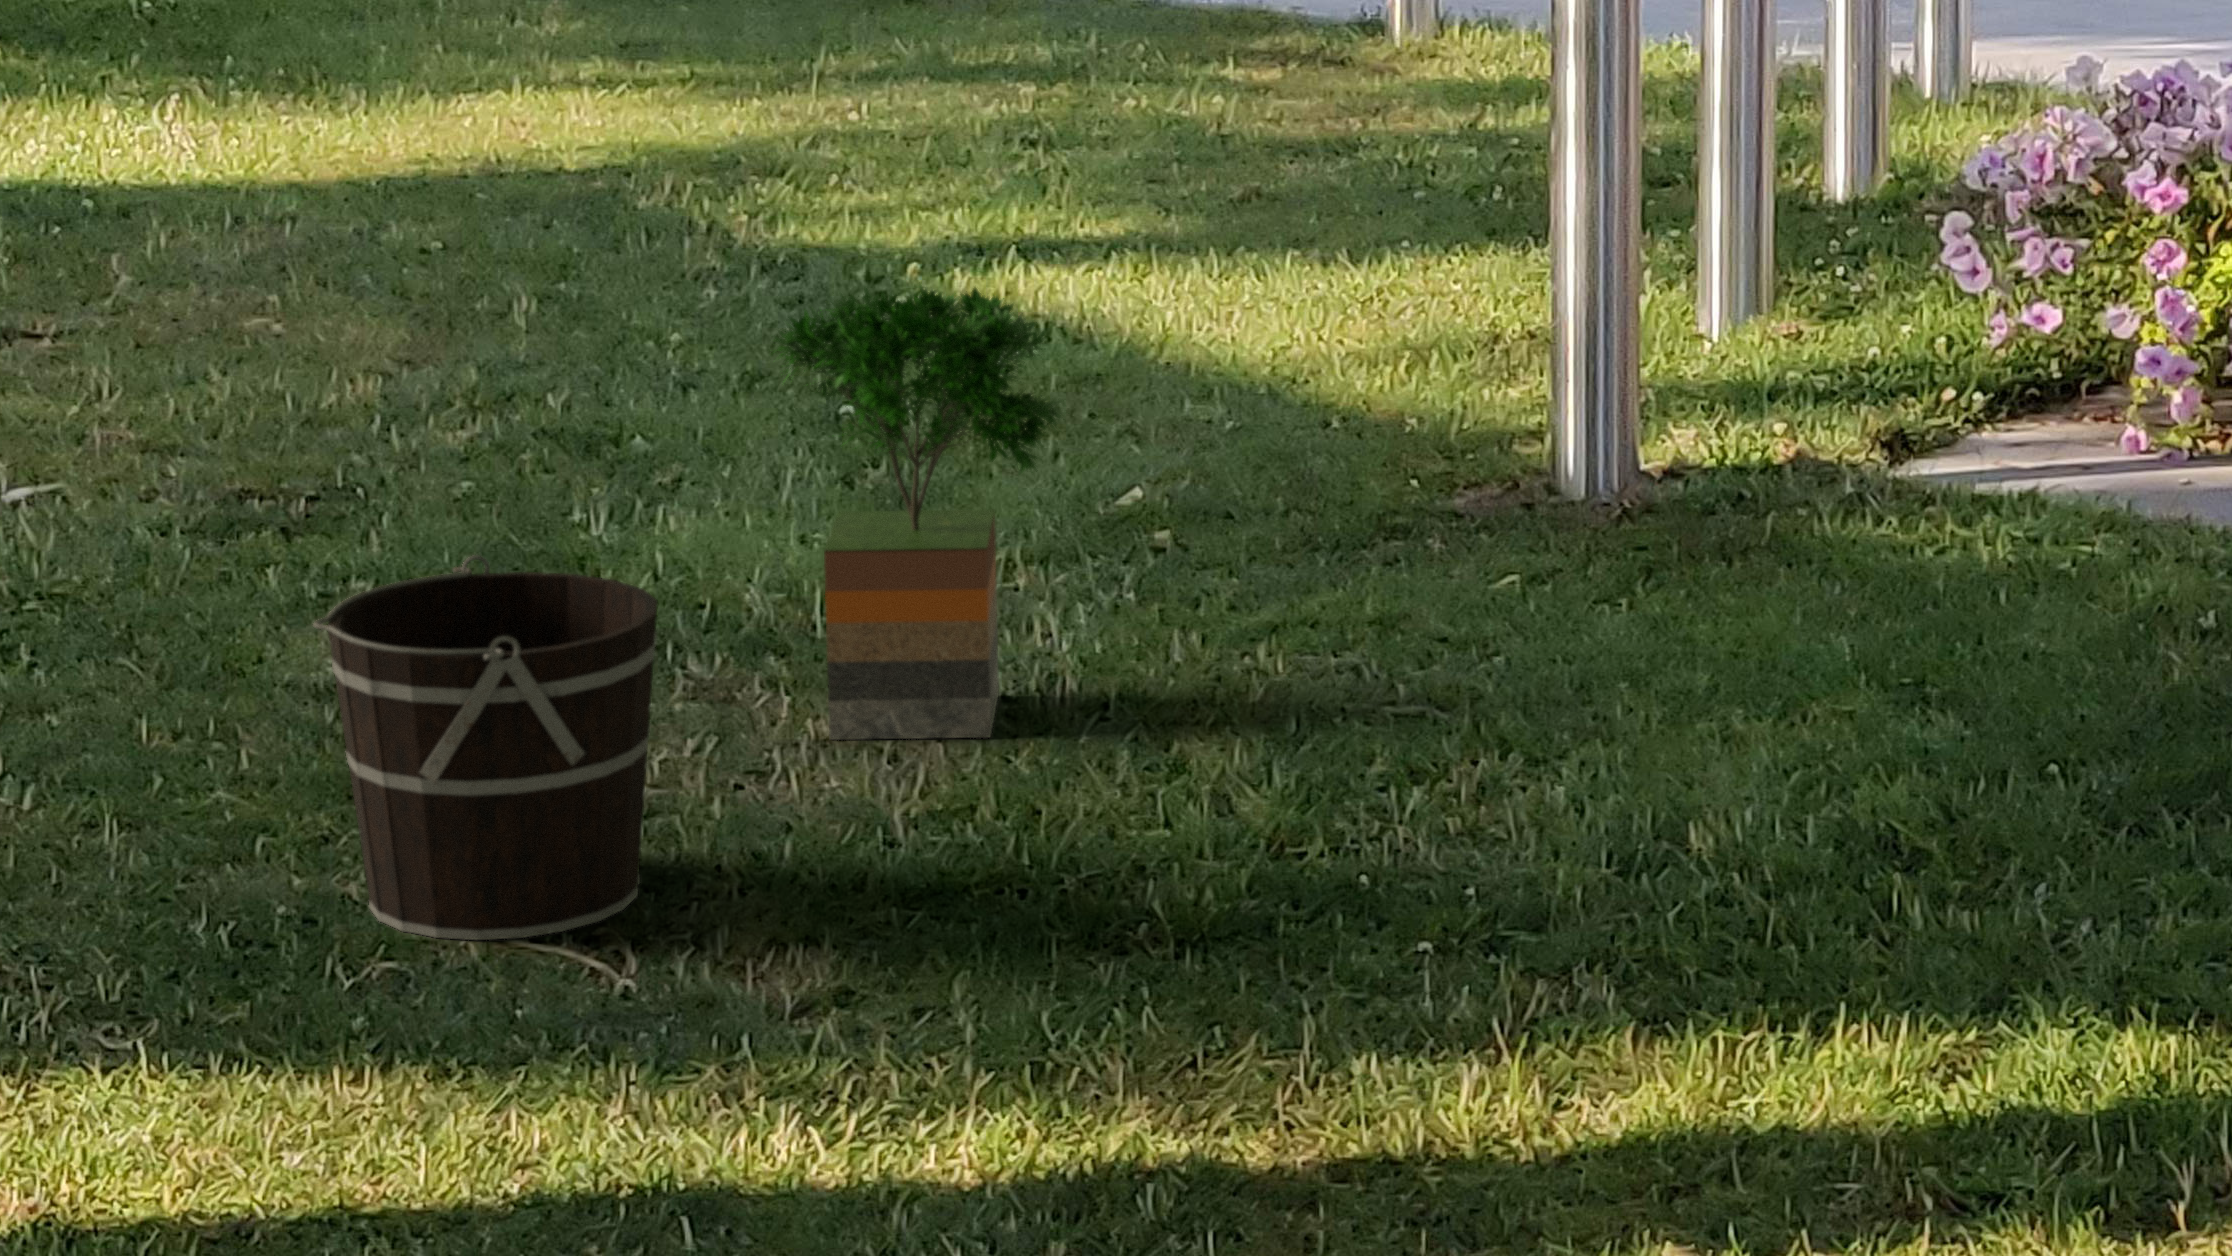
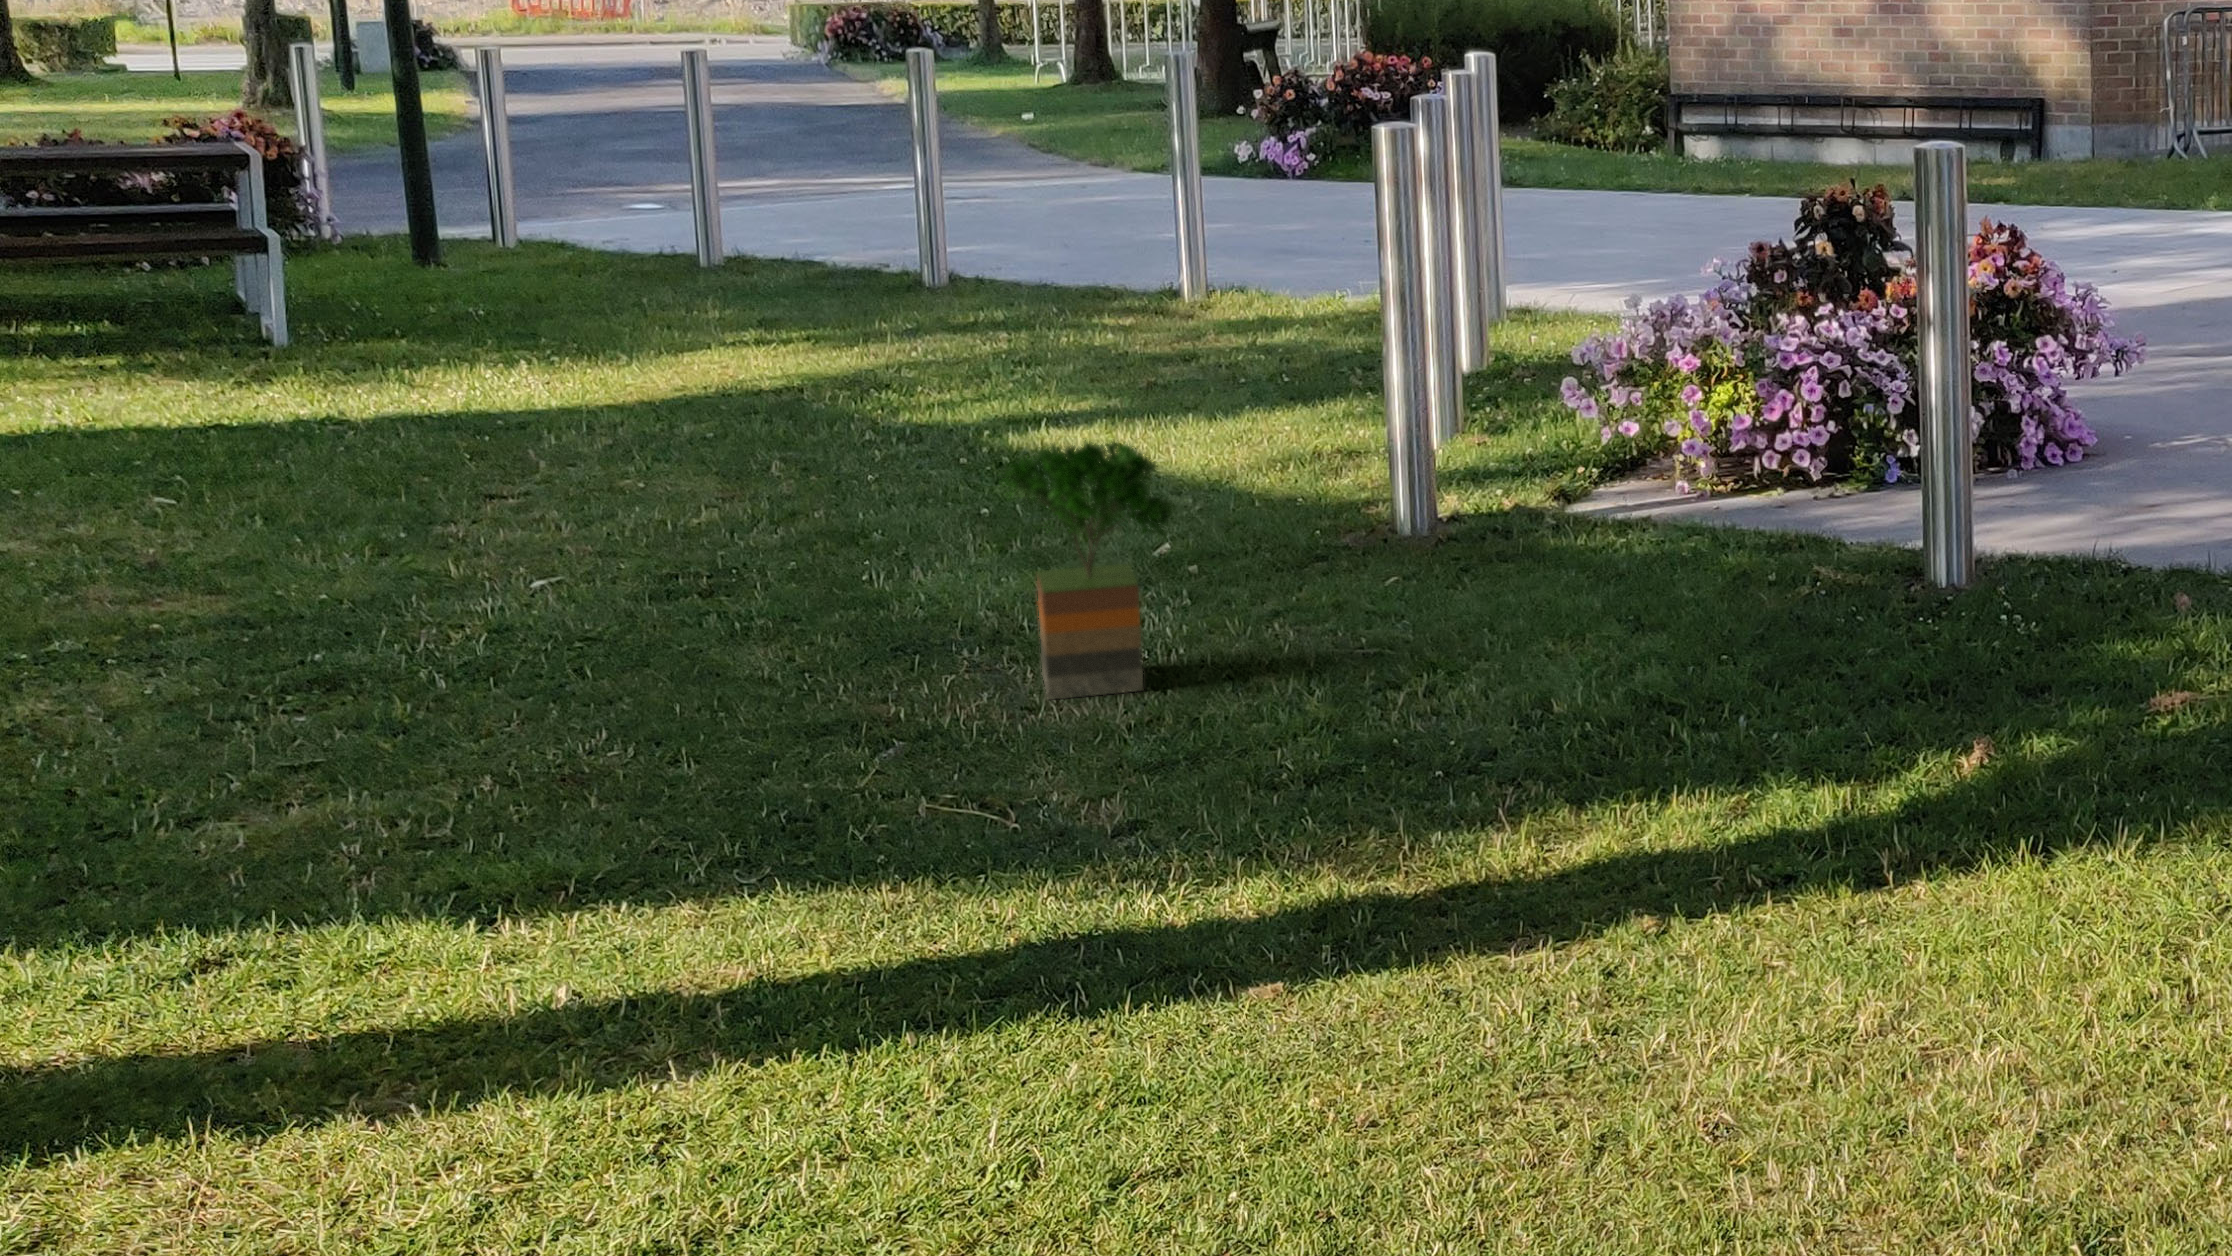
bucket: present [313,555,658,940] -> none [781,608,990,829]

